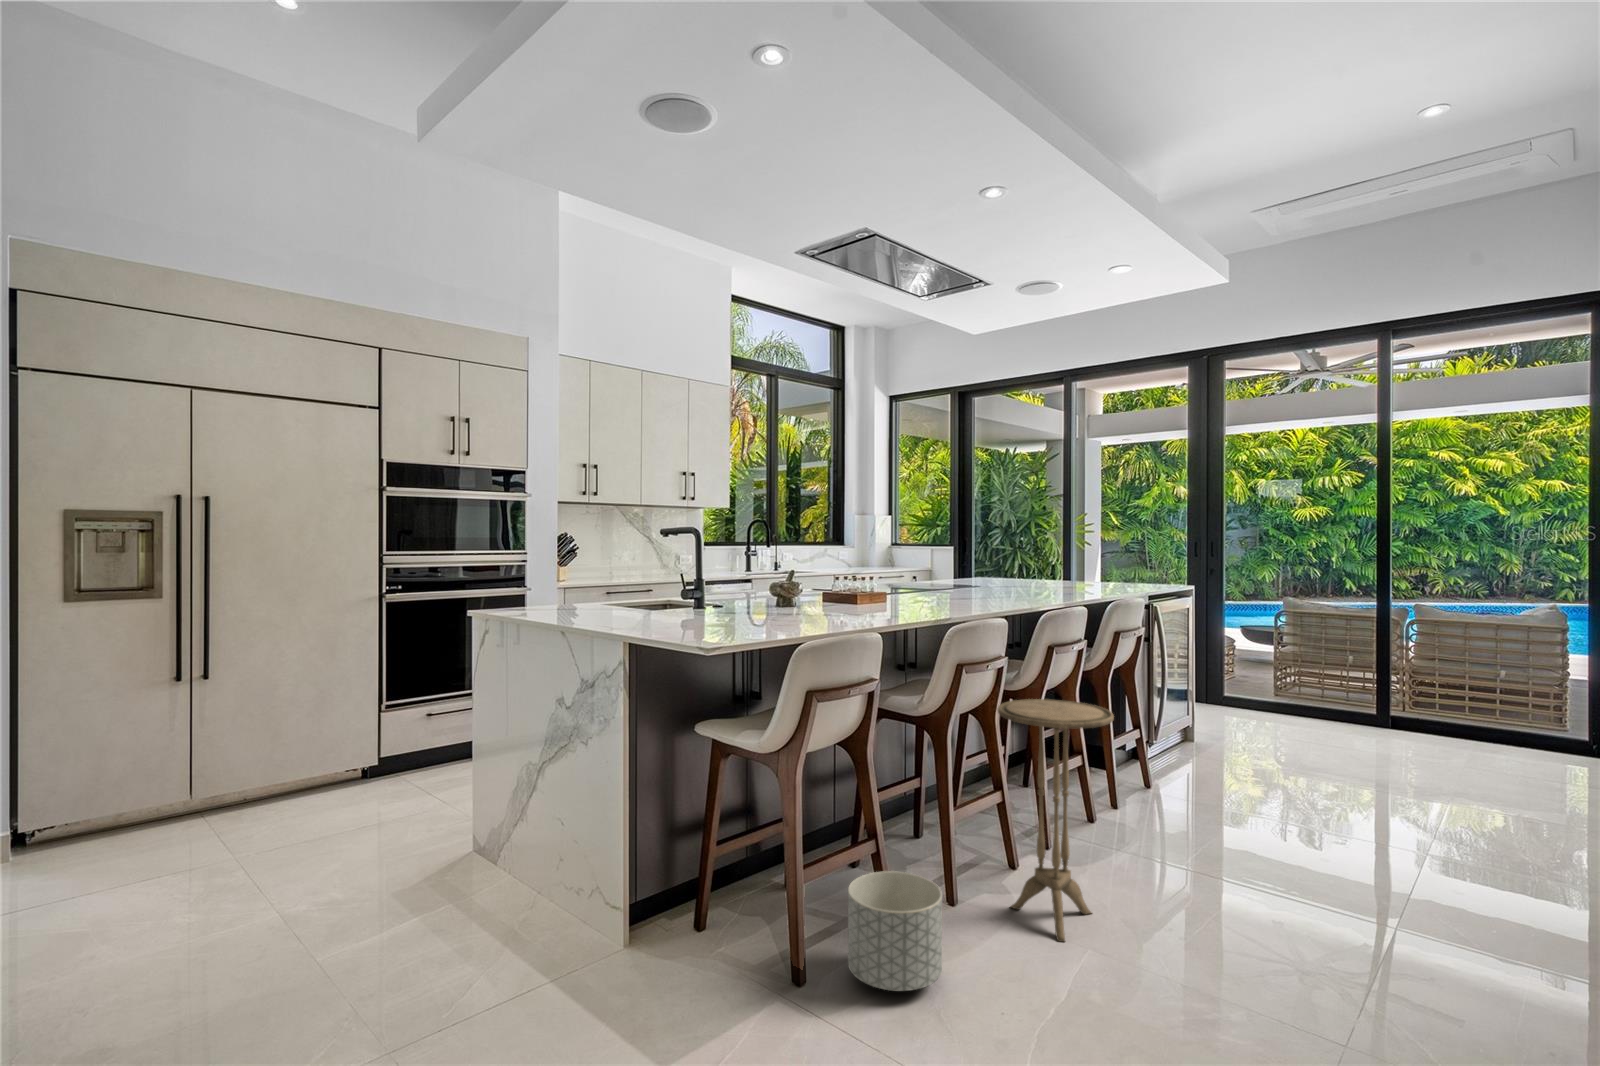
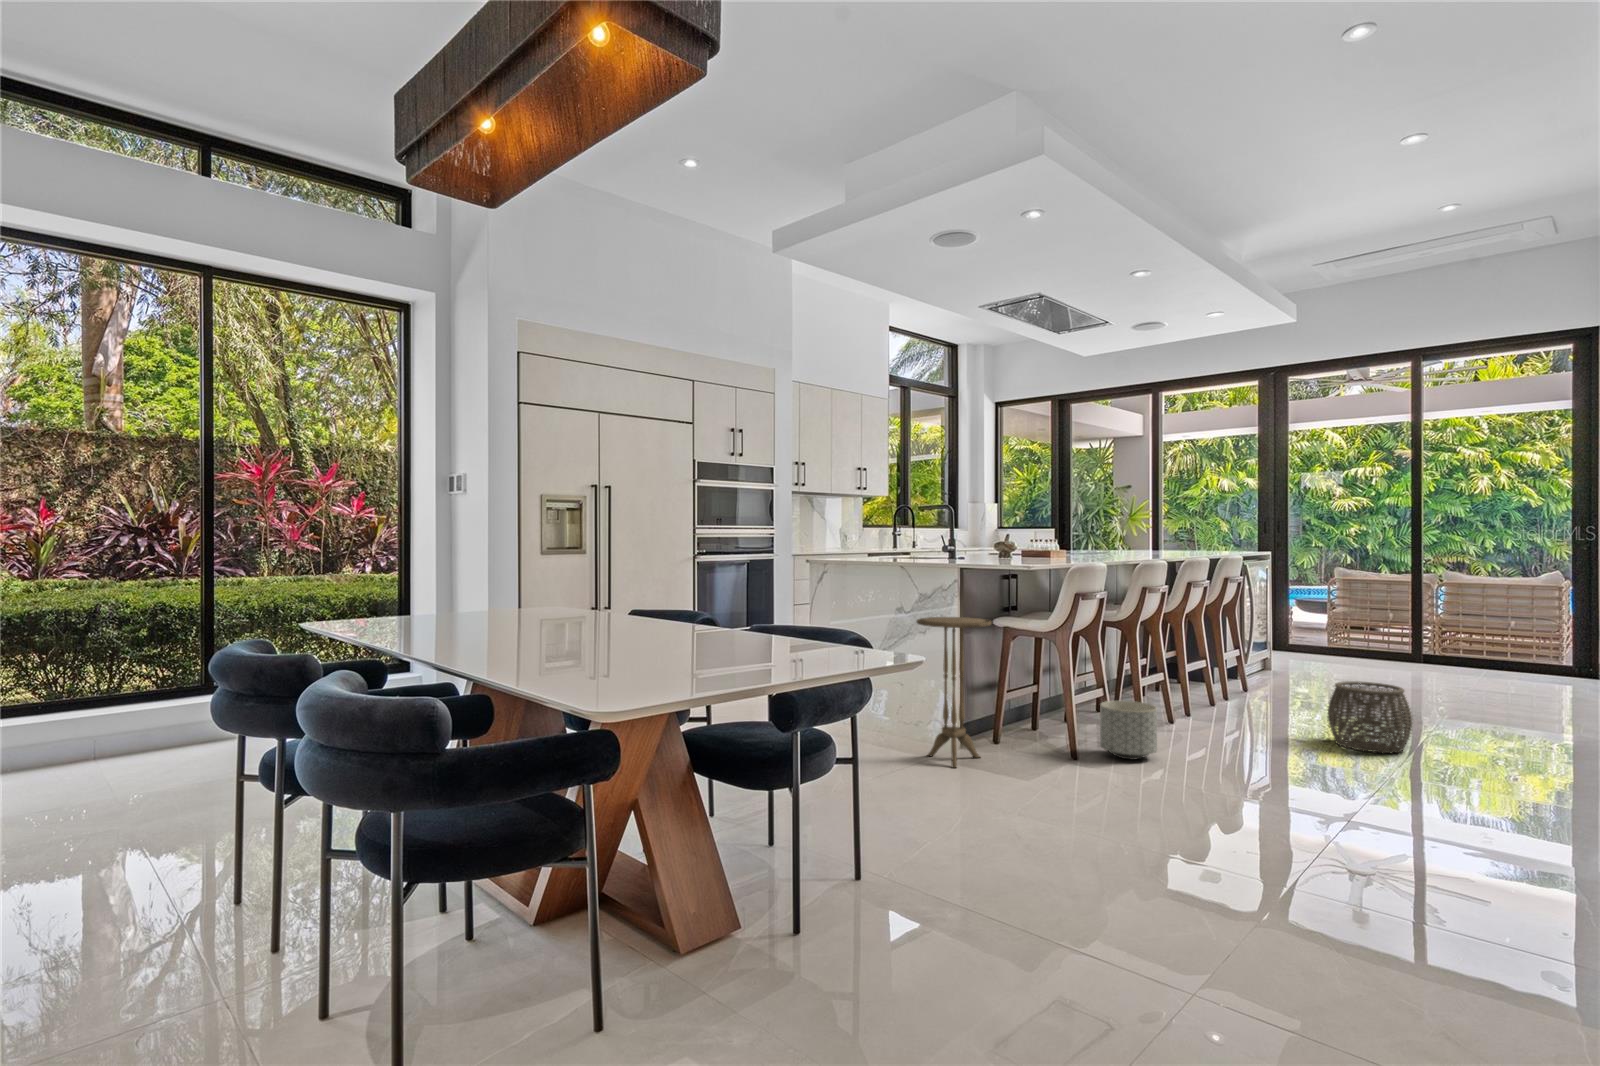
side table: present [998,699,1114,942] -> present [917,617,991,768]
woven basket: none [1246,827,1391,971] -> present [1328,681,1412,753]

